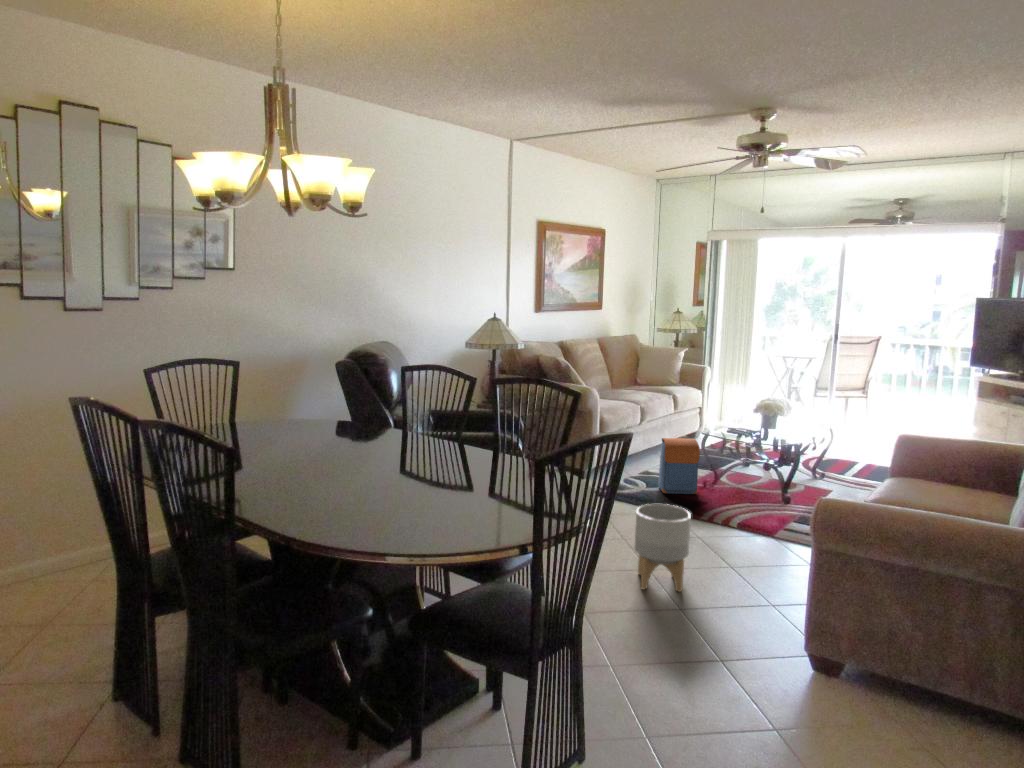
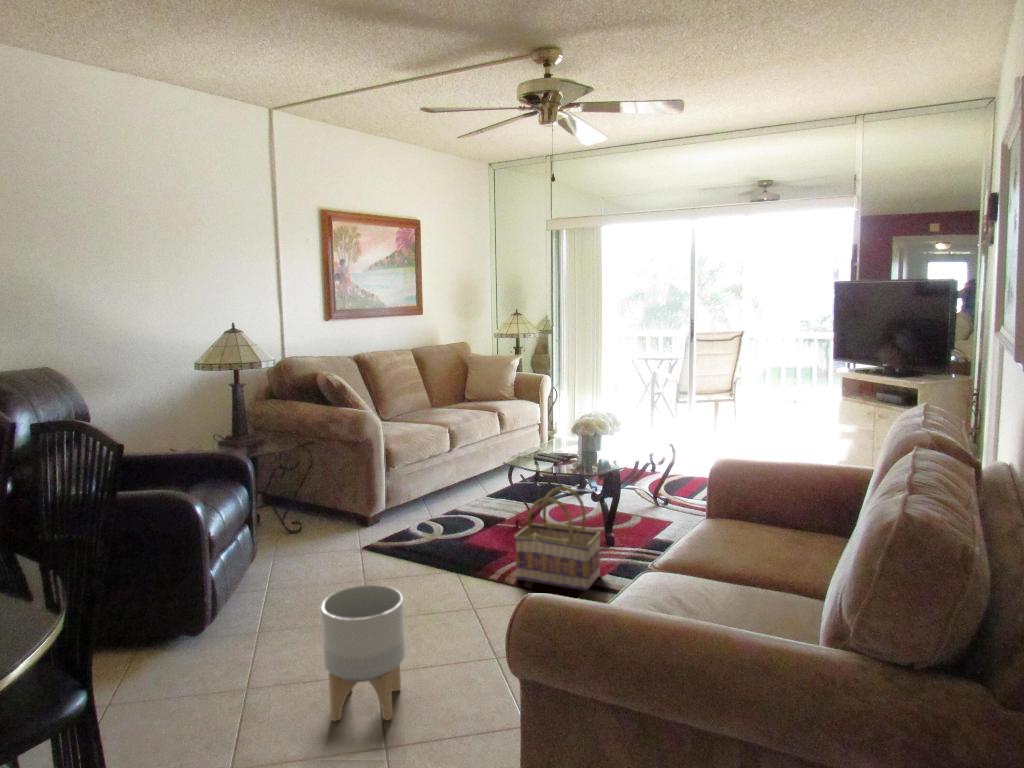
backpack: present [658,438,700,494] -> none [455,469,501,542]
basket: none [724,452,793,531] -> present [514,486,601,590]

